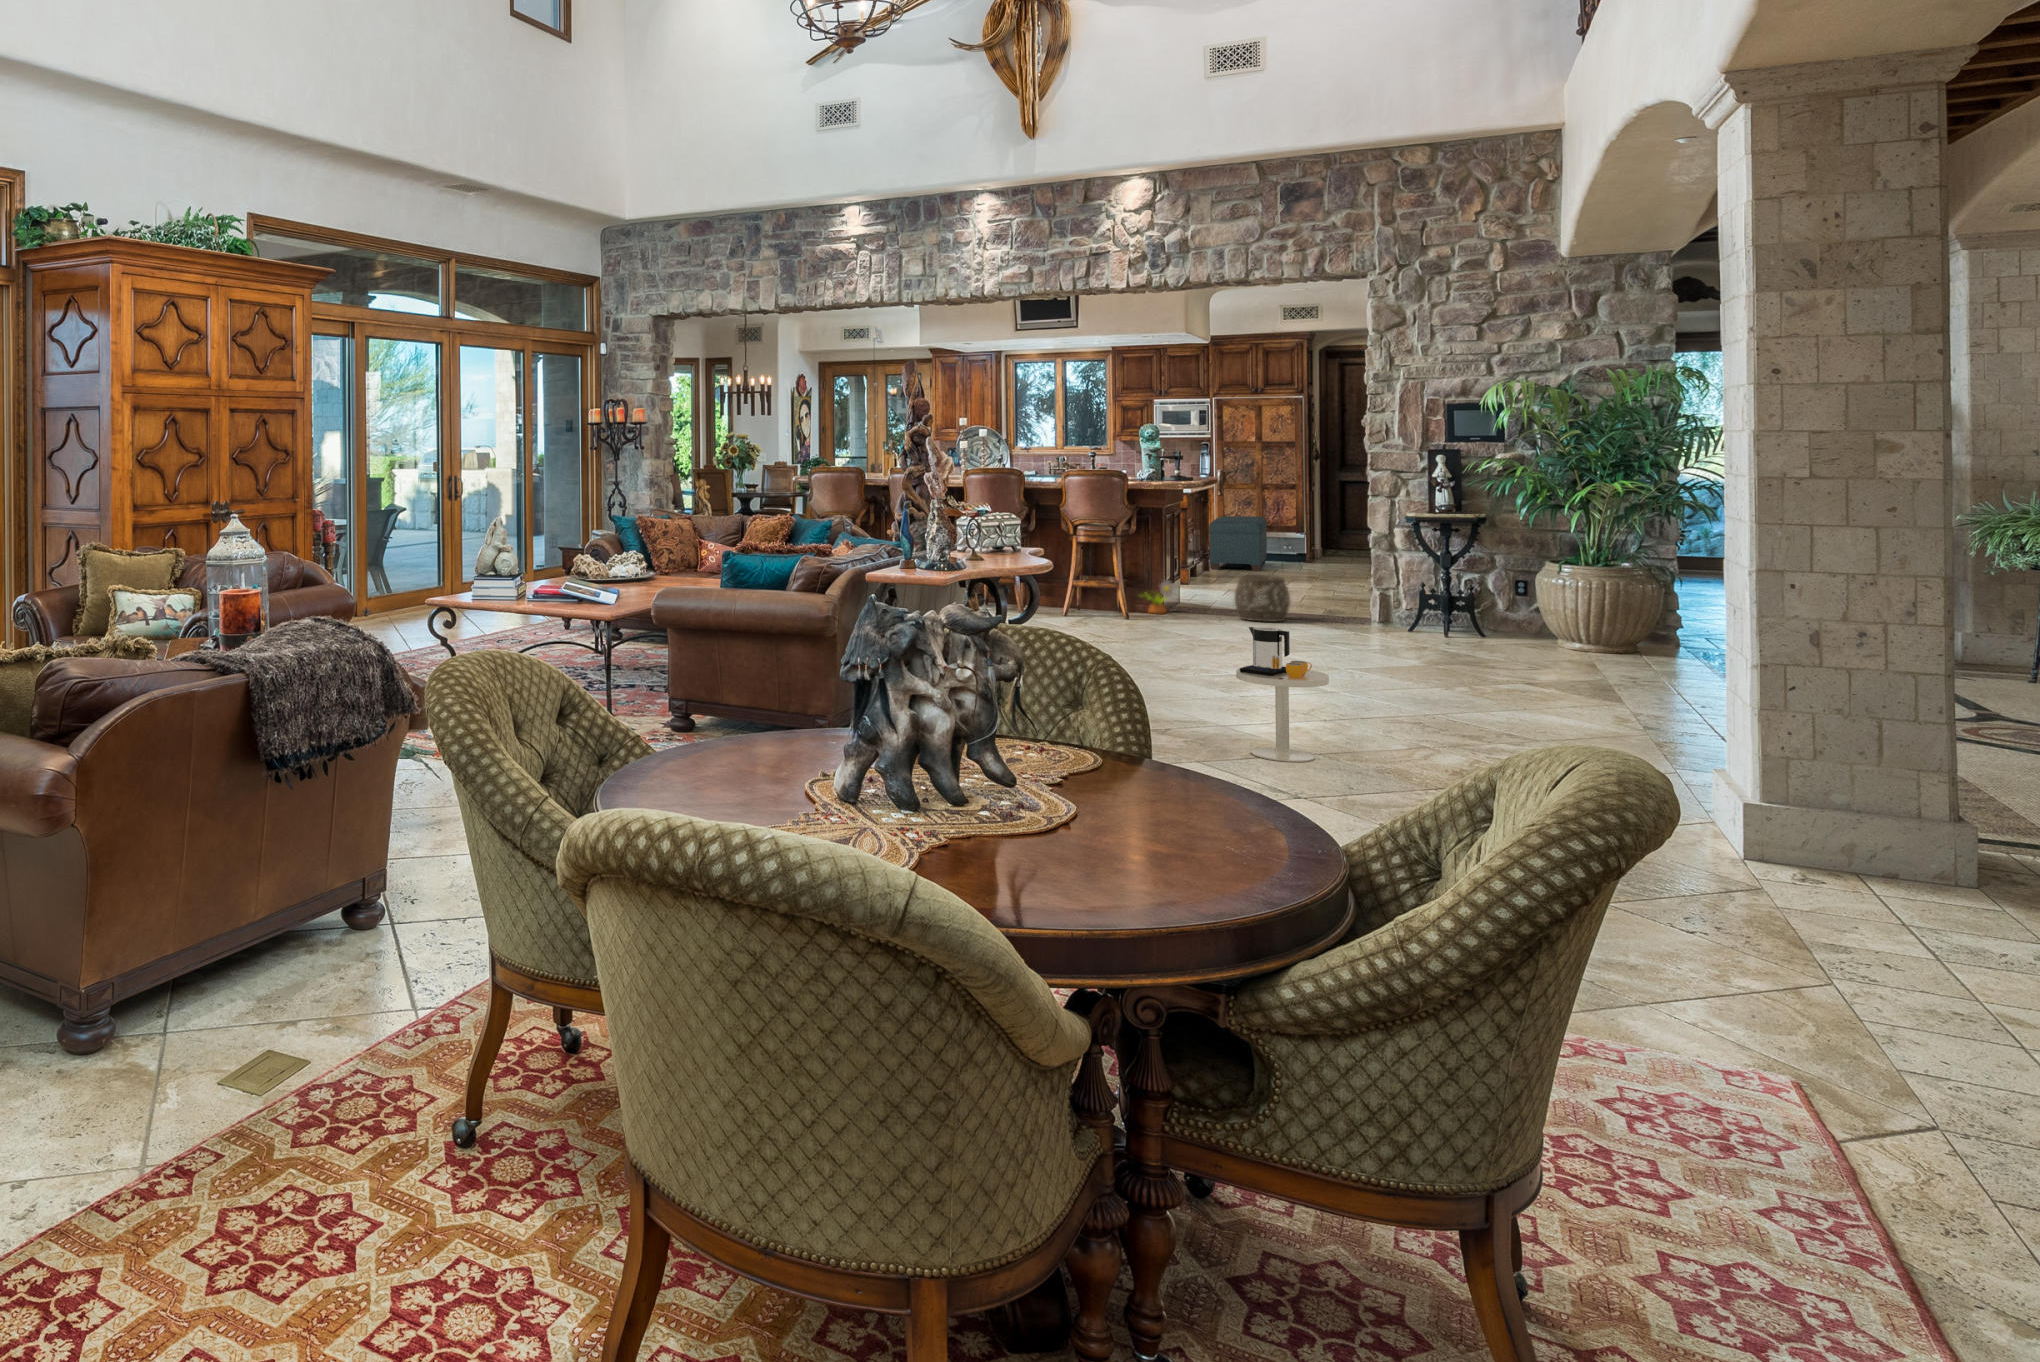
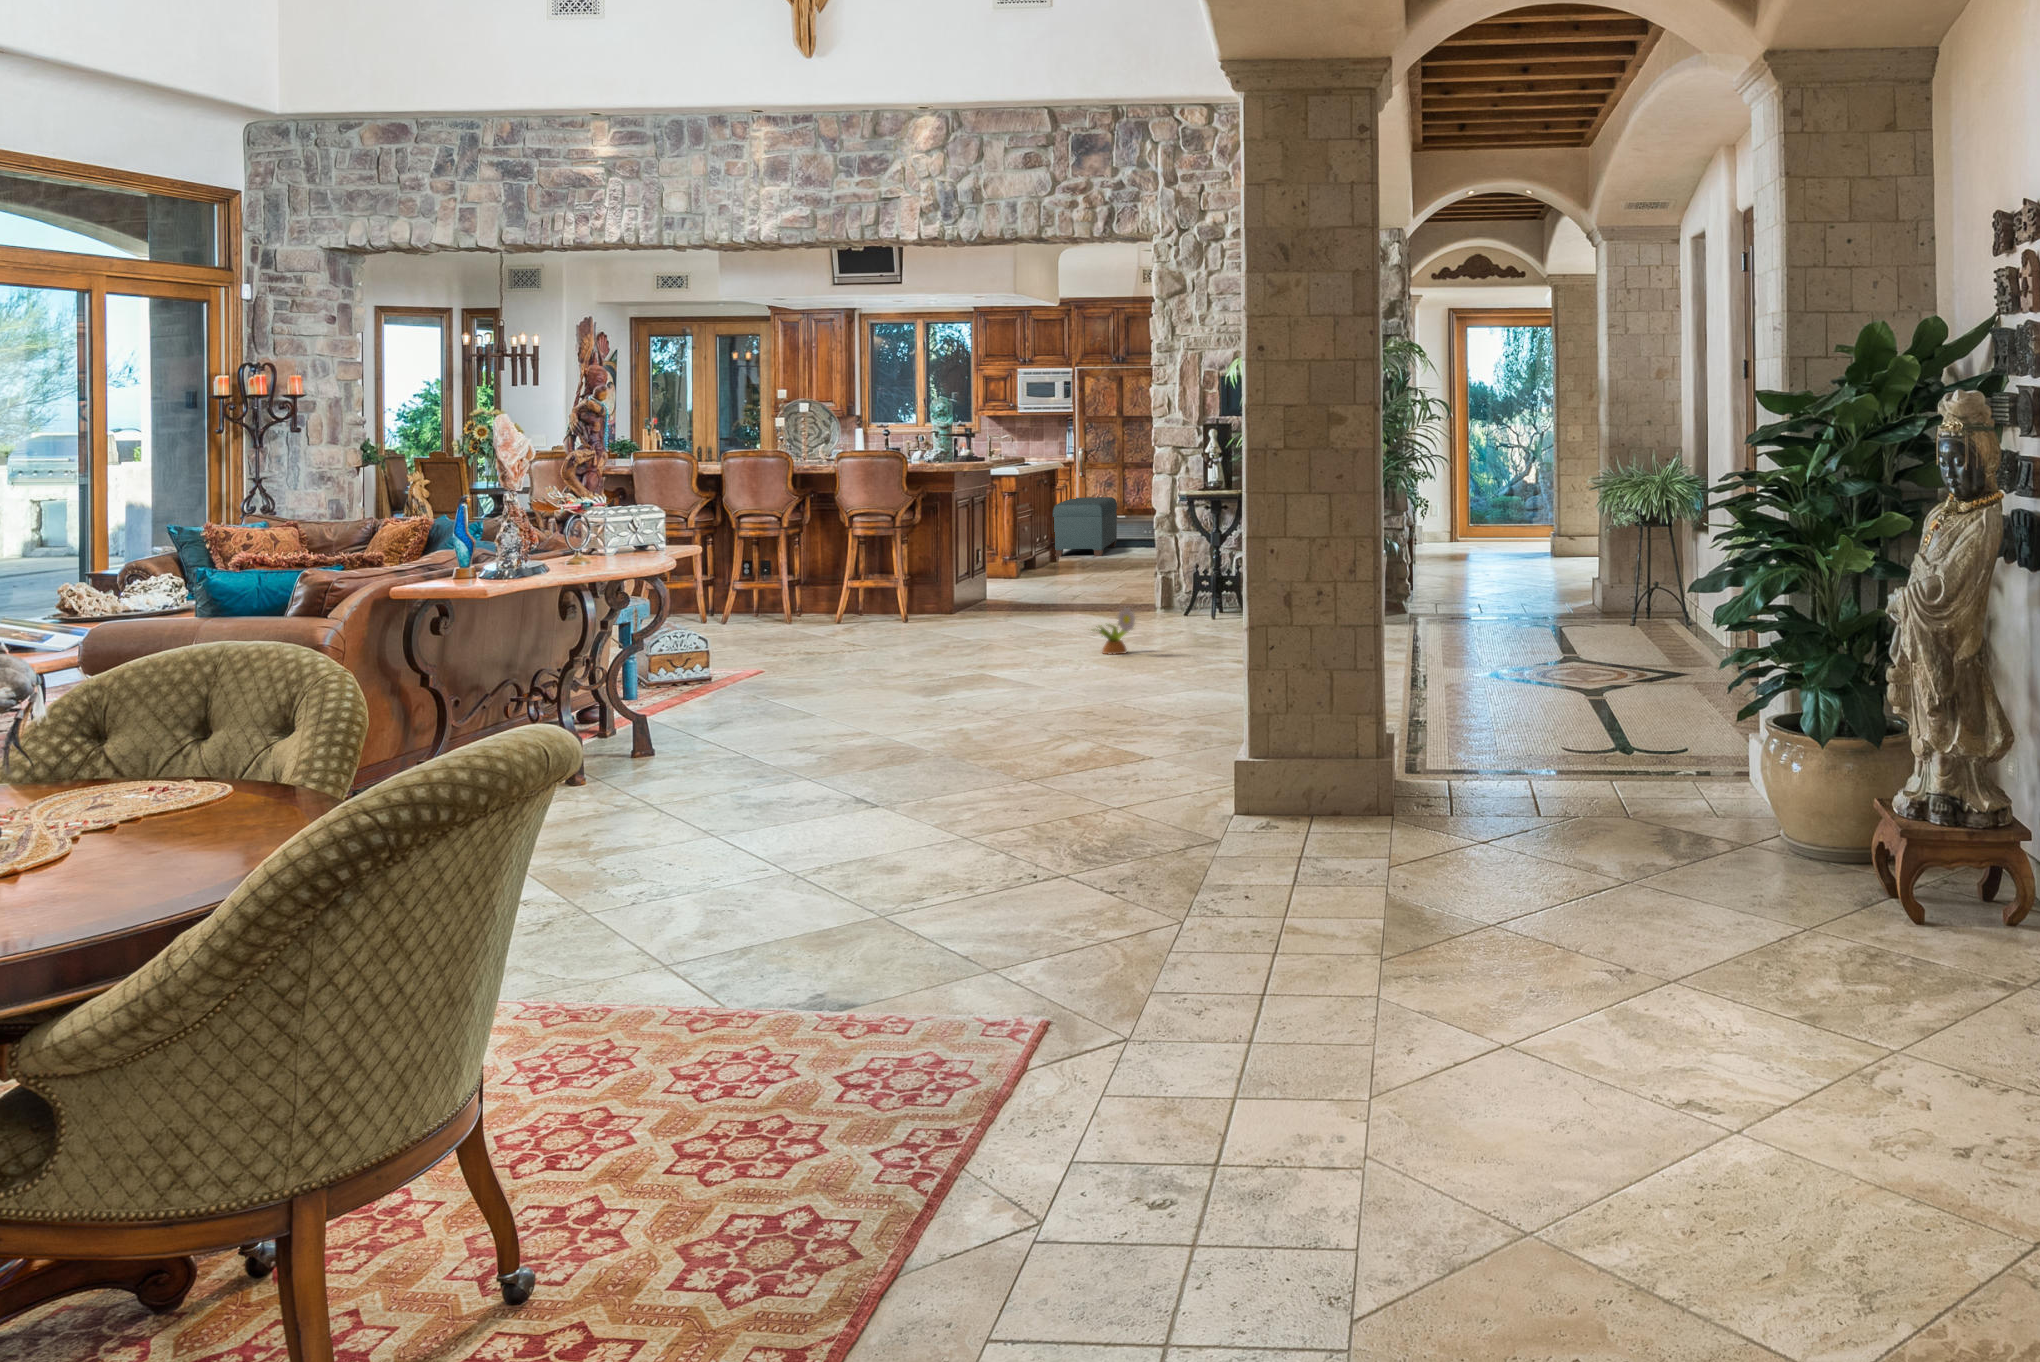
woven basket: present [1235,575,1290,622] -> none [1024,561,1080,613]
decorative plant: present [1145,581,1174,613] -> present [1093,607,1135,654]
side table: present [1236,627,1329,762] -> none [876,623,970,774]

